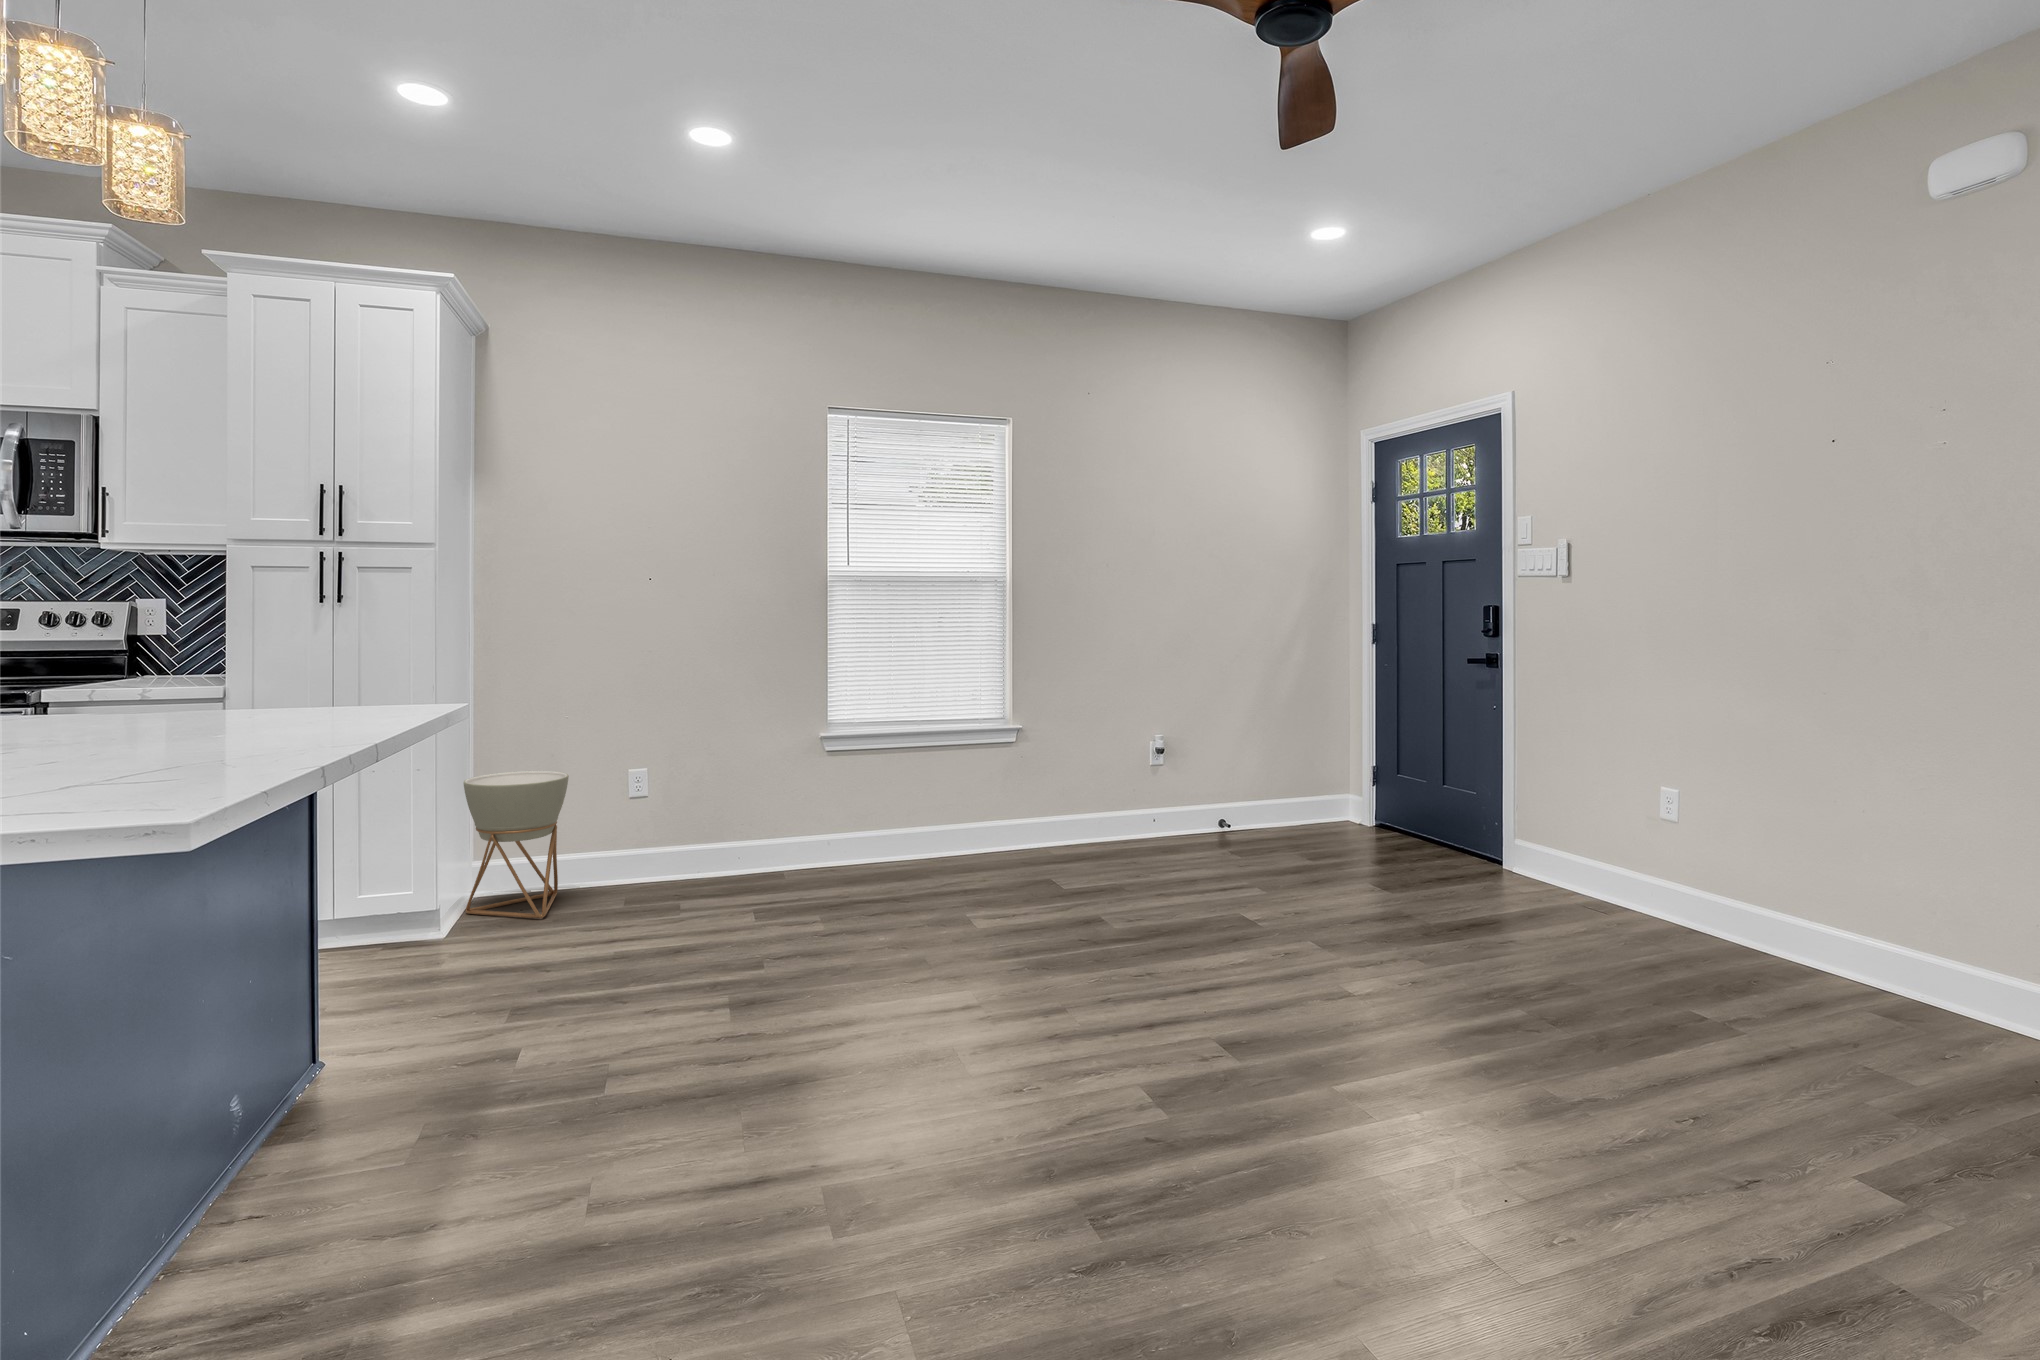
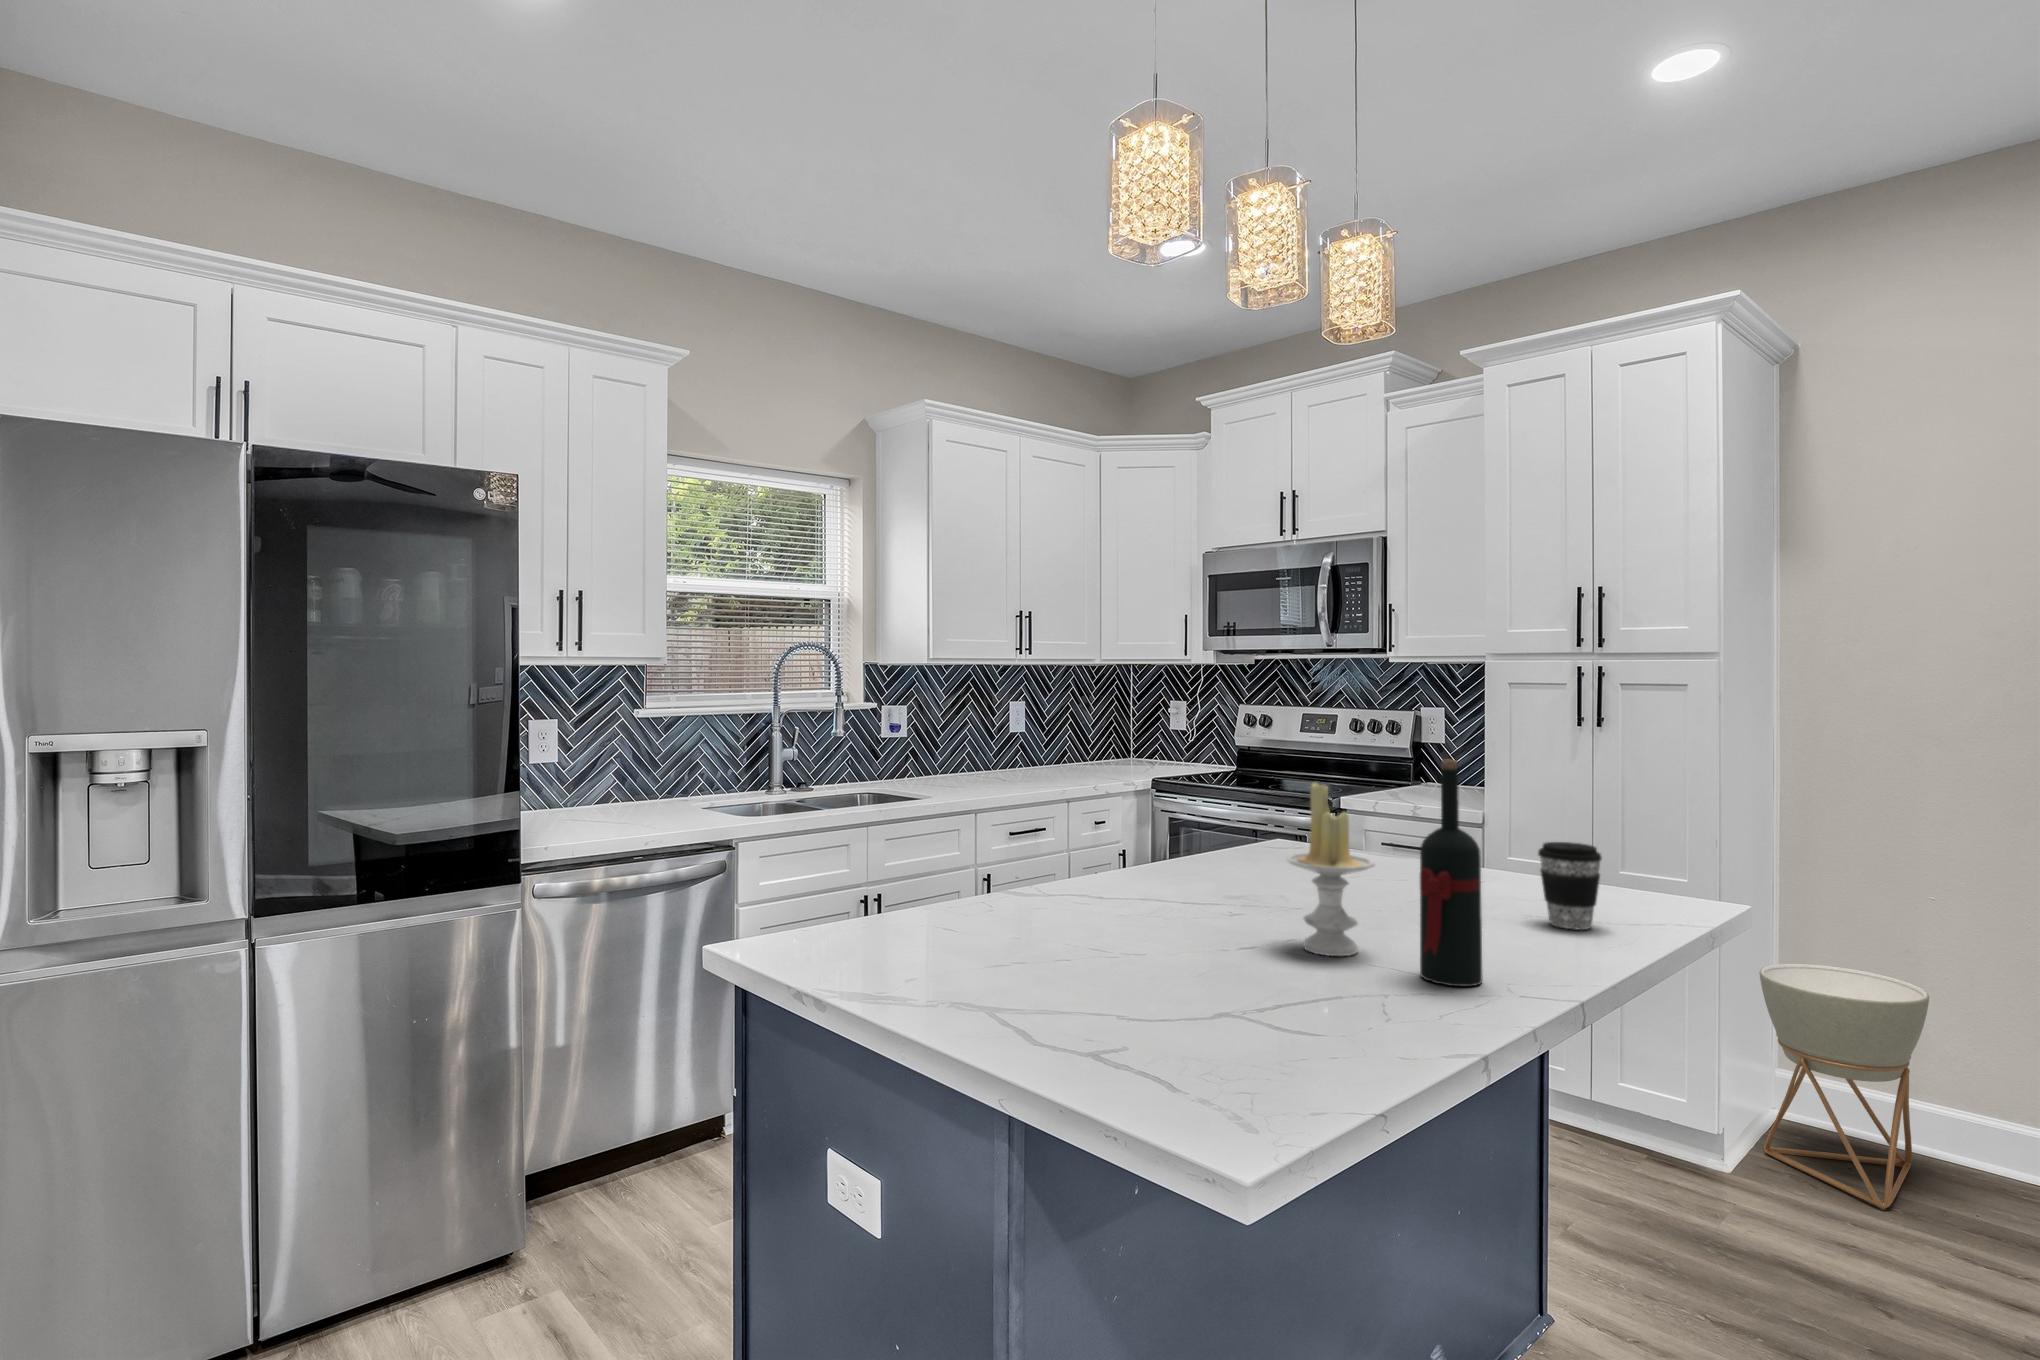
wine bottle: none [231,564,286,735] -> present [1420,760,1483,987]
candle: none [78,590,179,737] -> present [1287,783,1375,956]
coffee cup: none [316,649,368,711] -> present [1538,842,1602,930]

